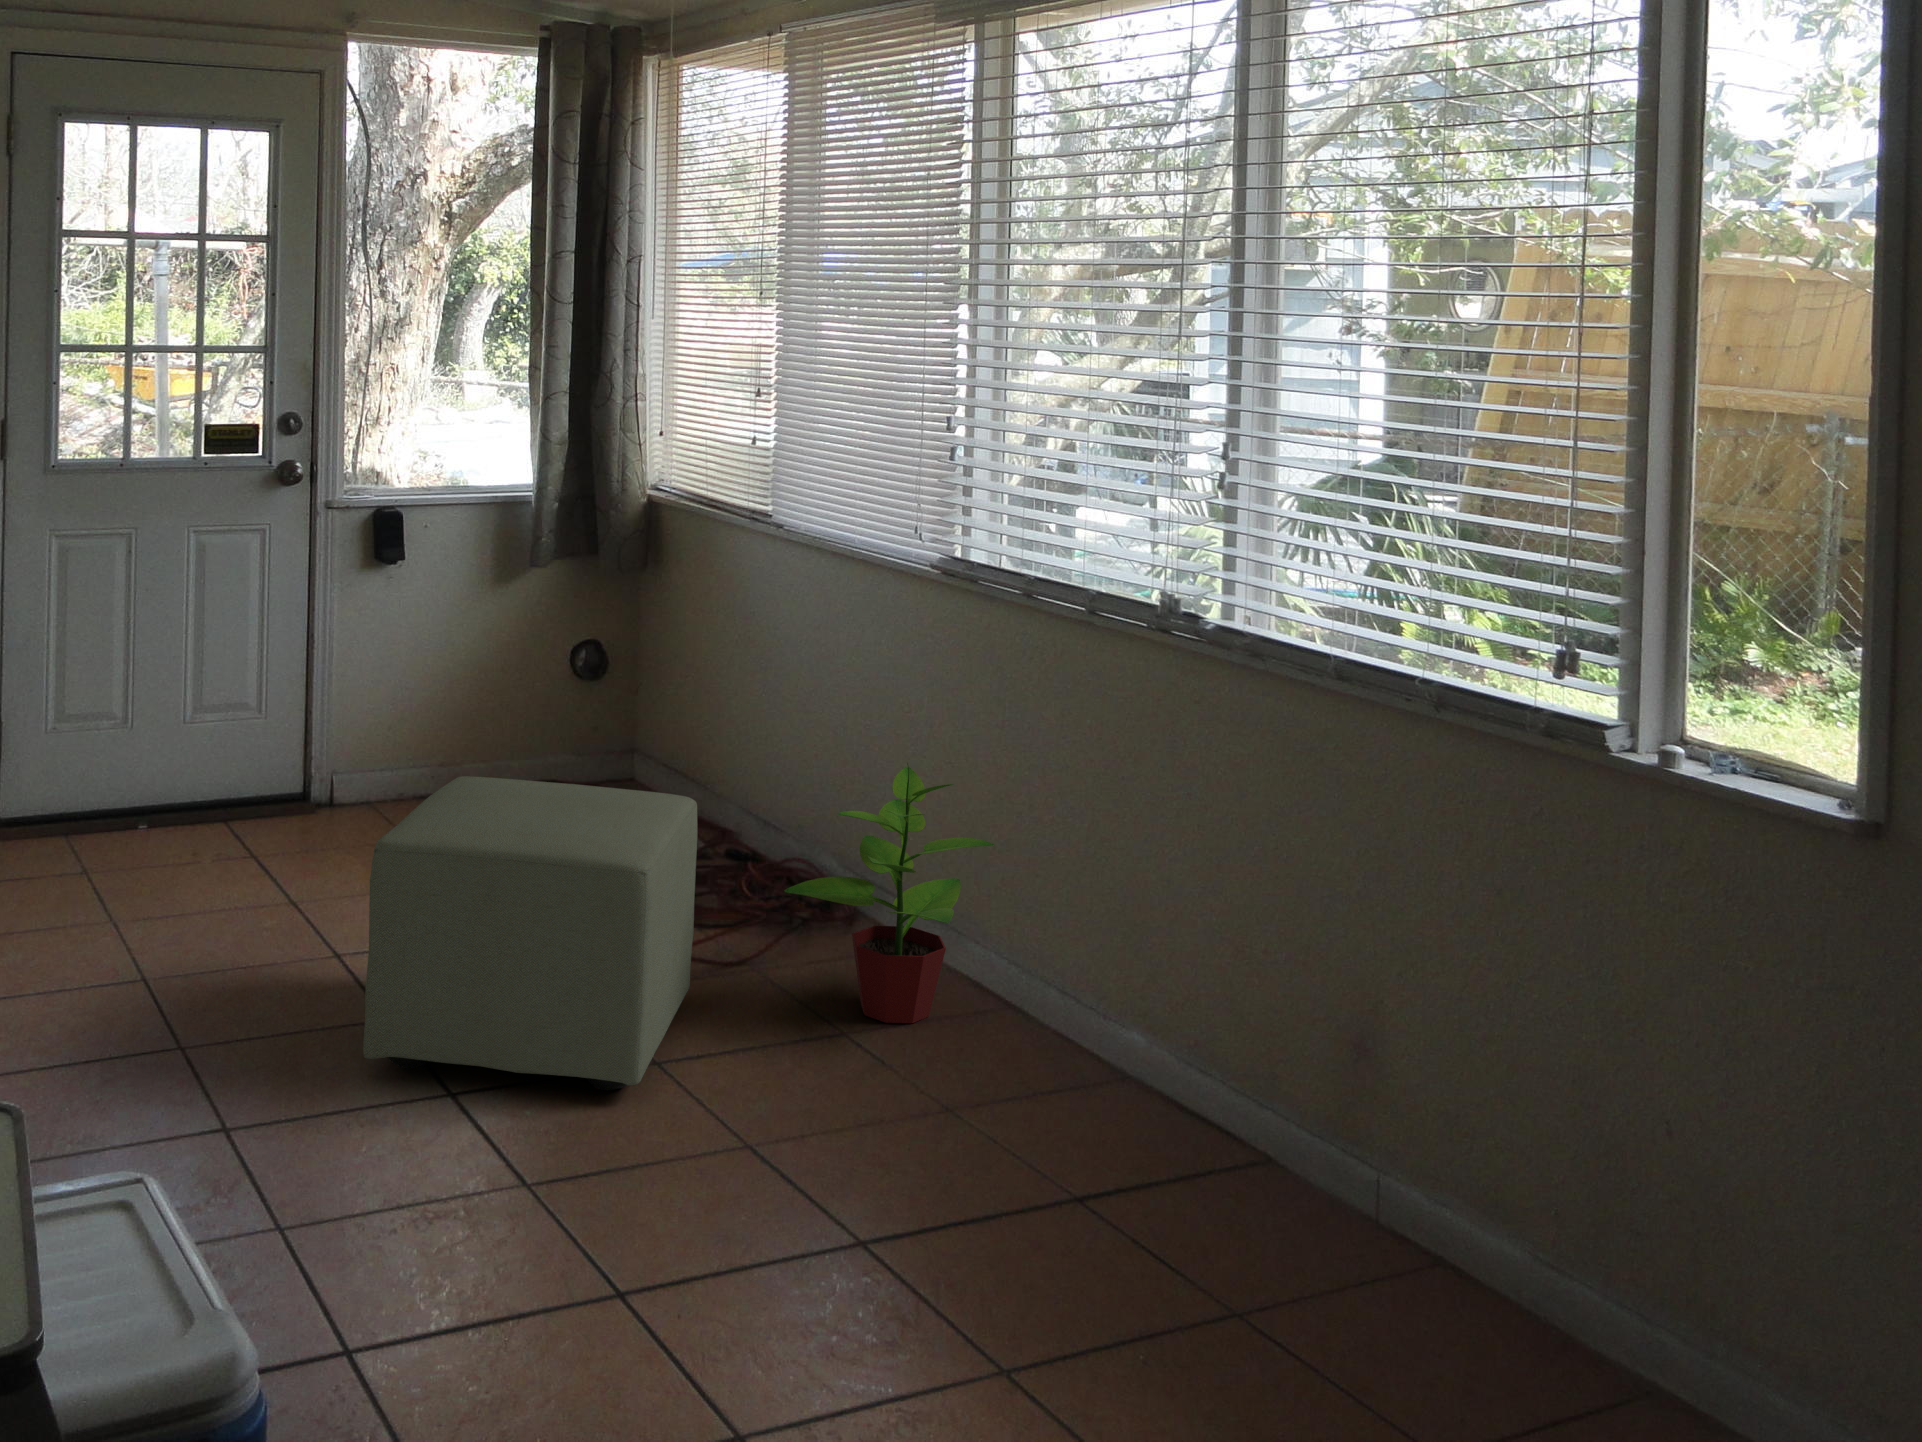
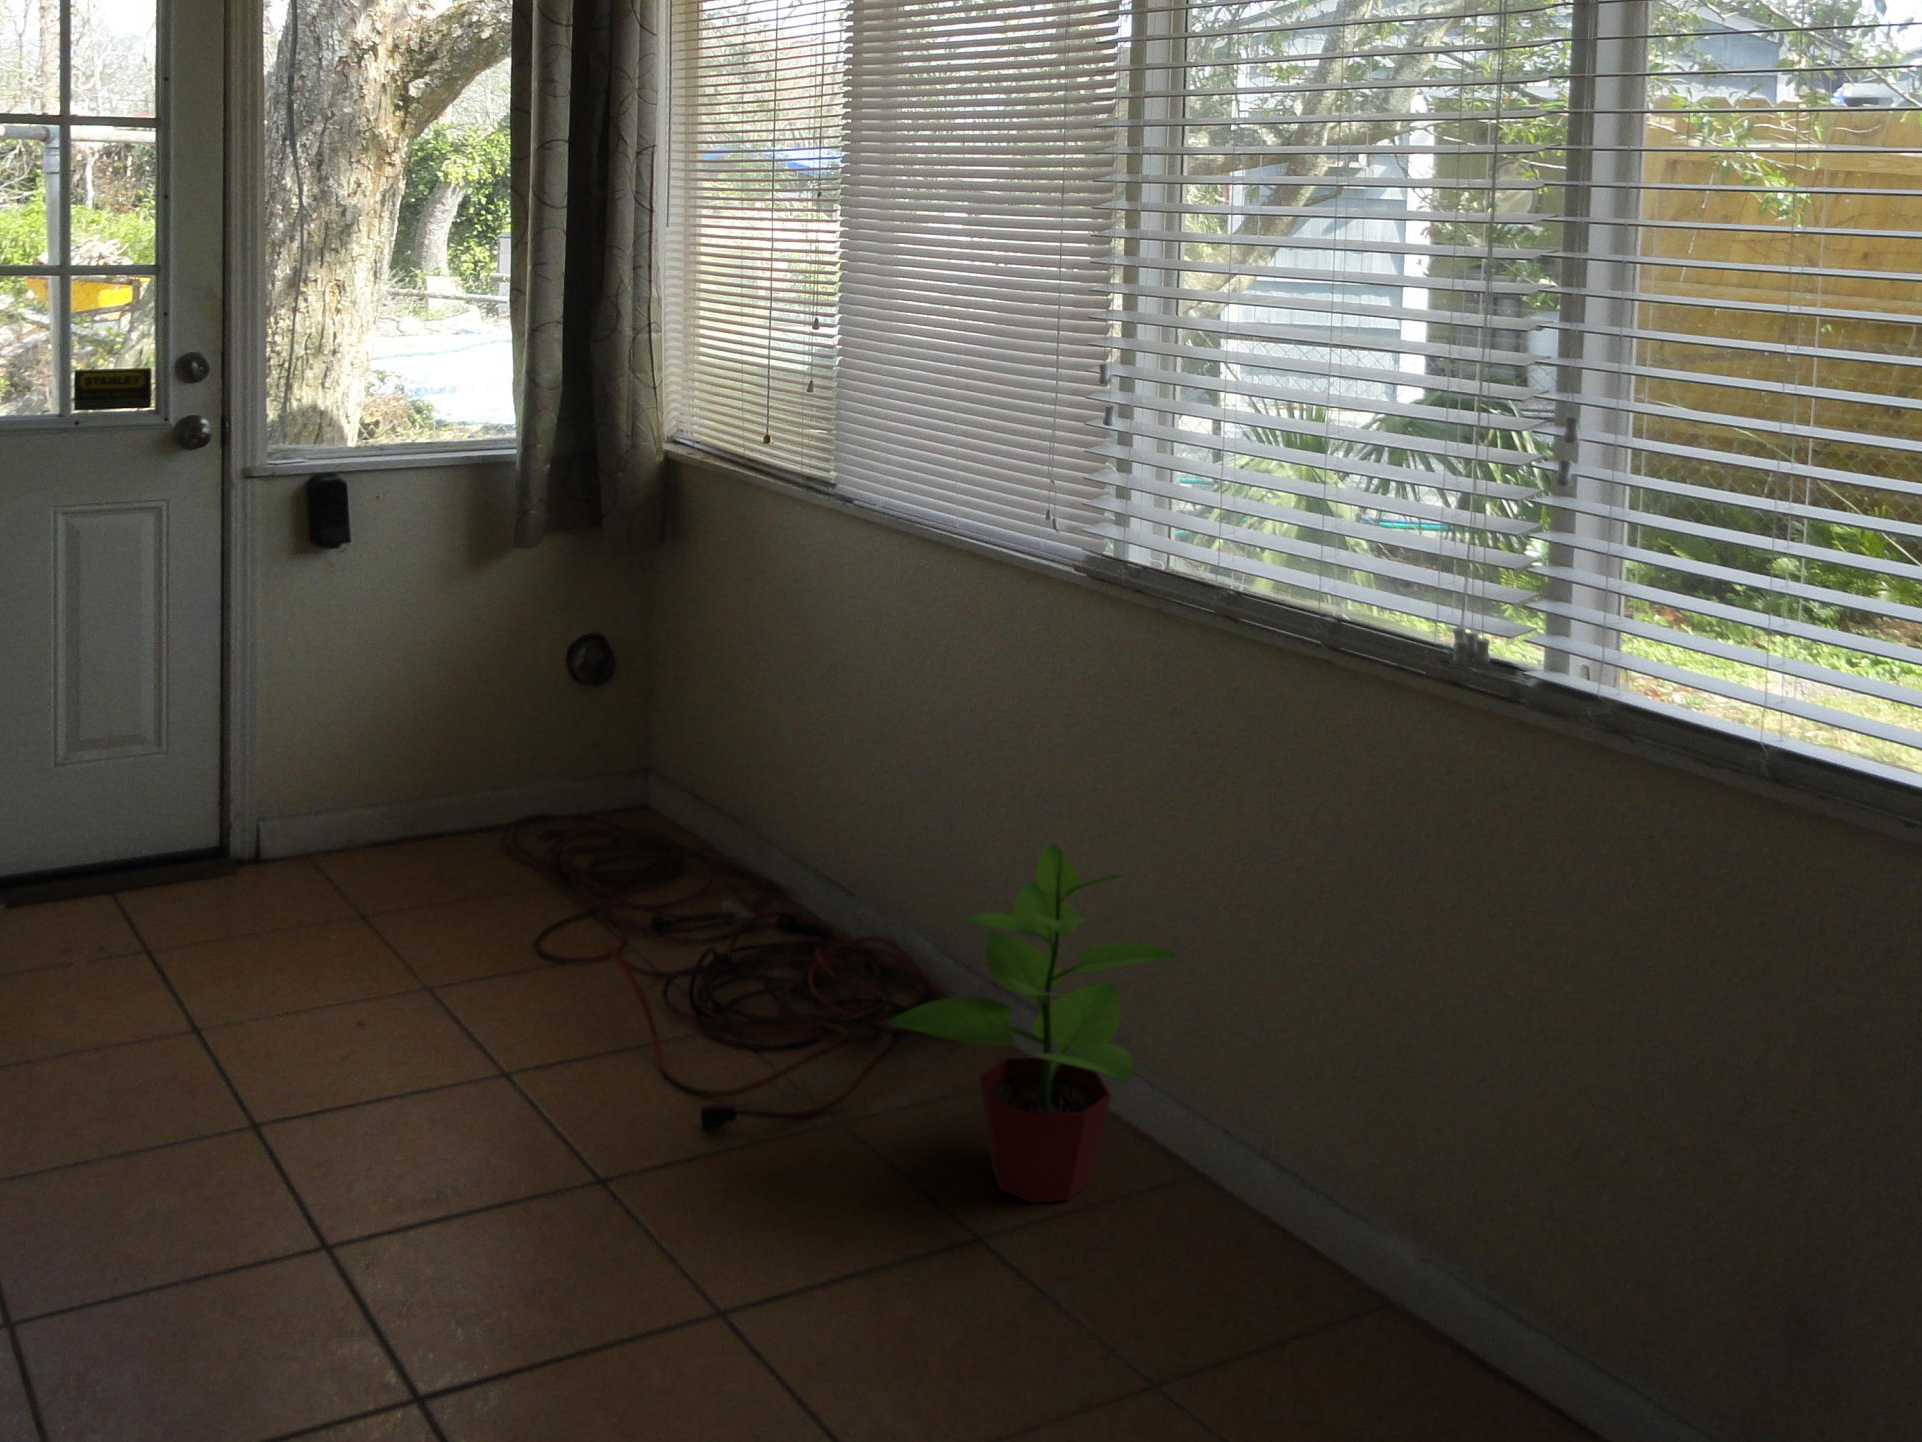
ottoman: present [363,776,698,1090] -> none [289,878,768,1367]

